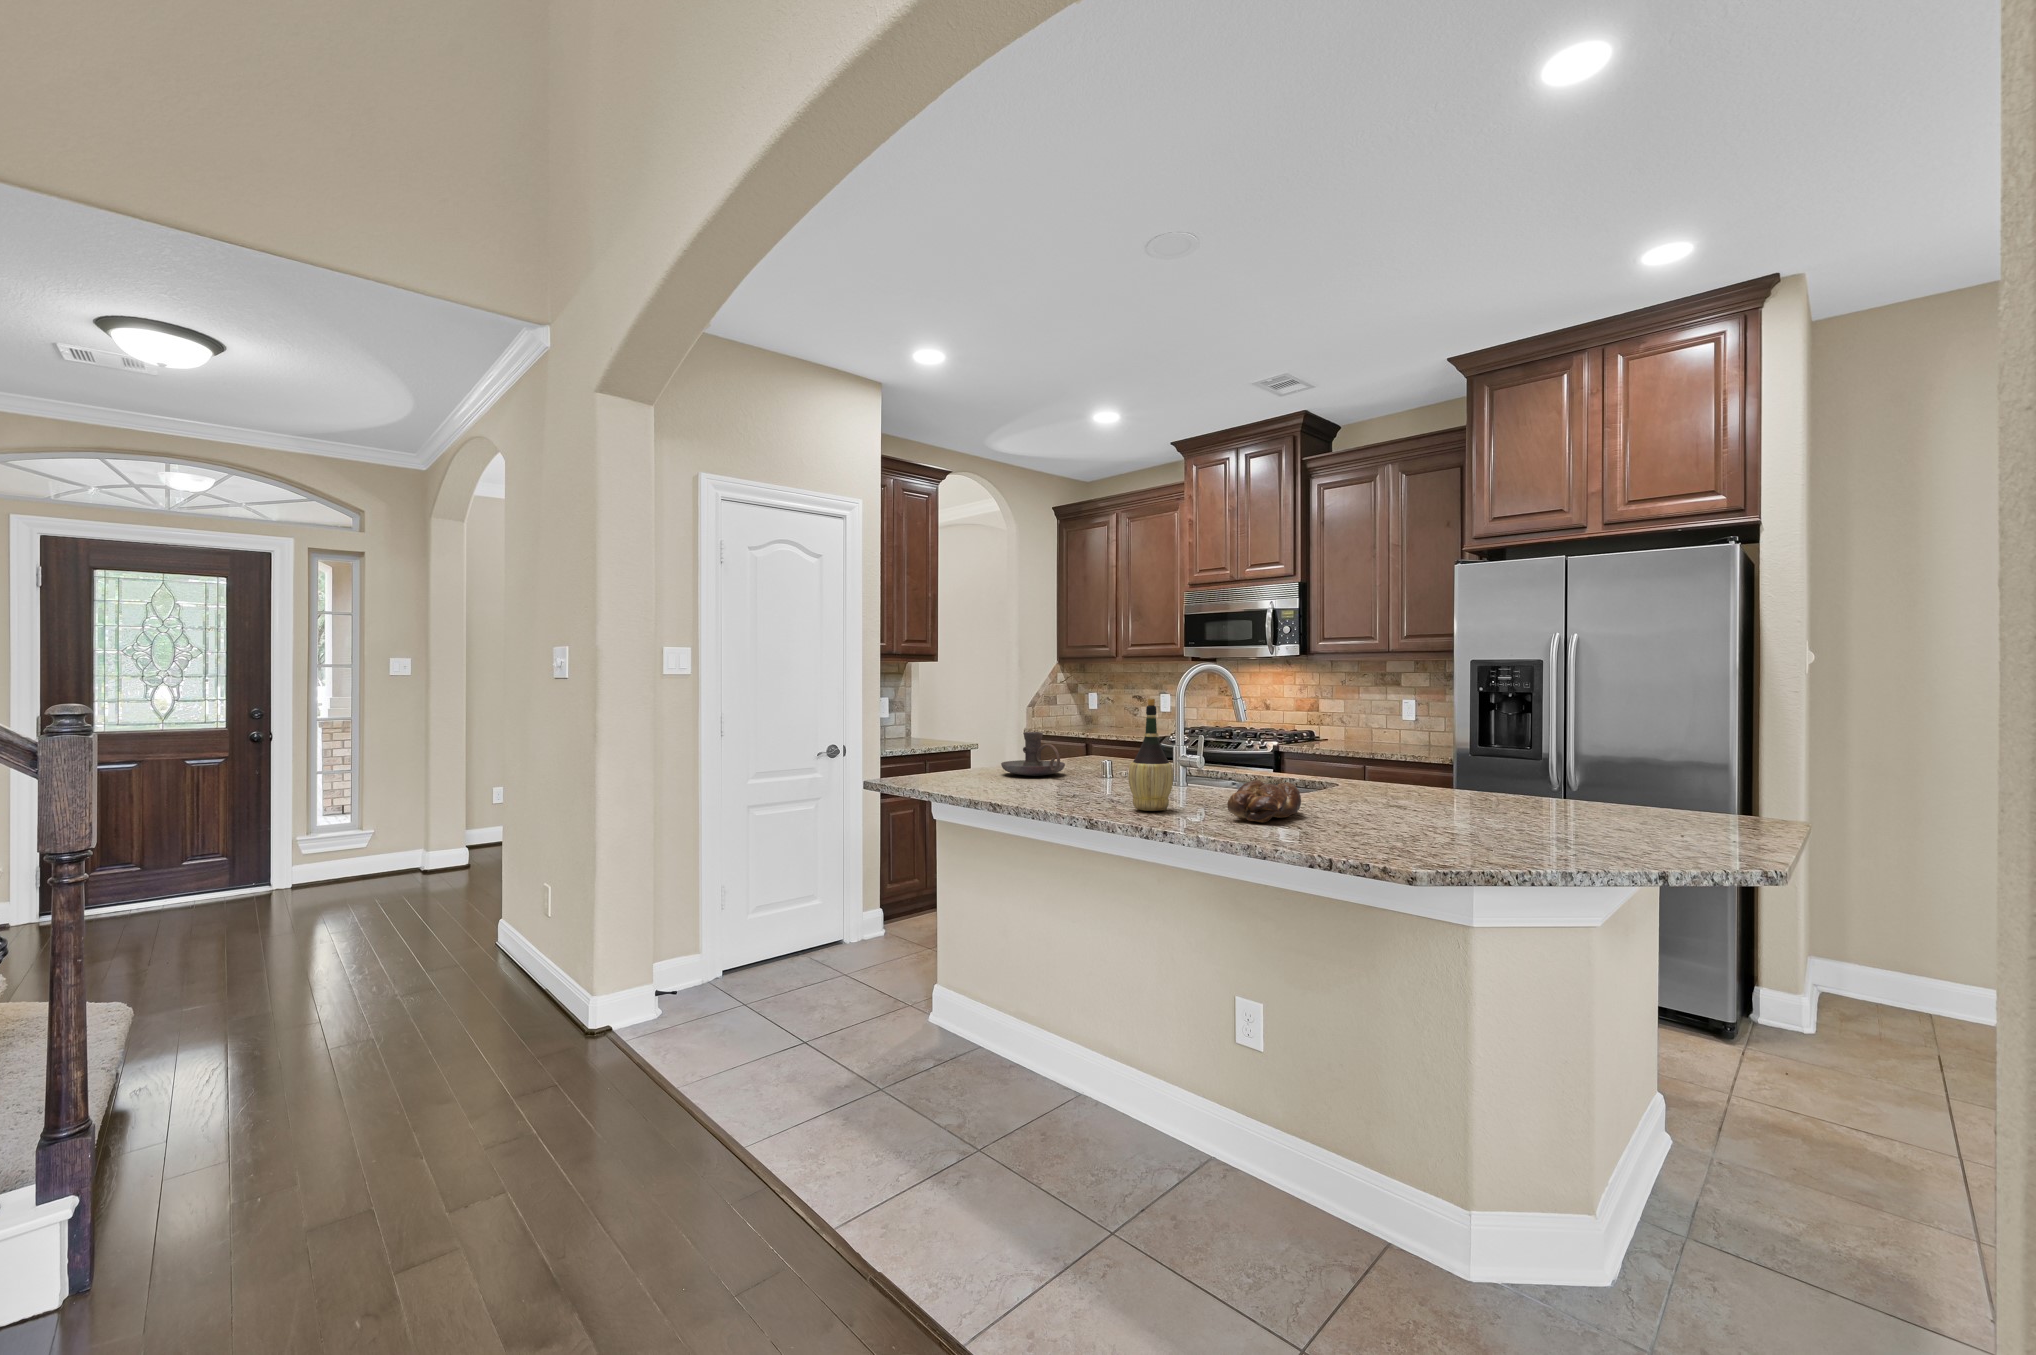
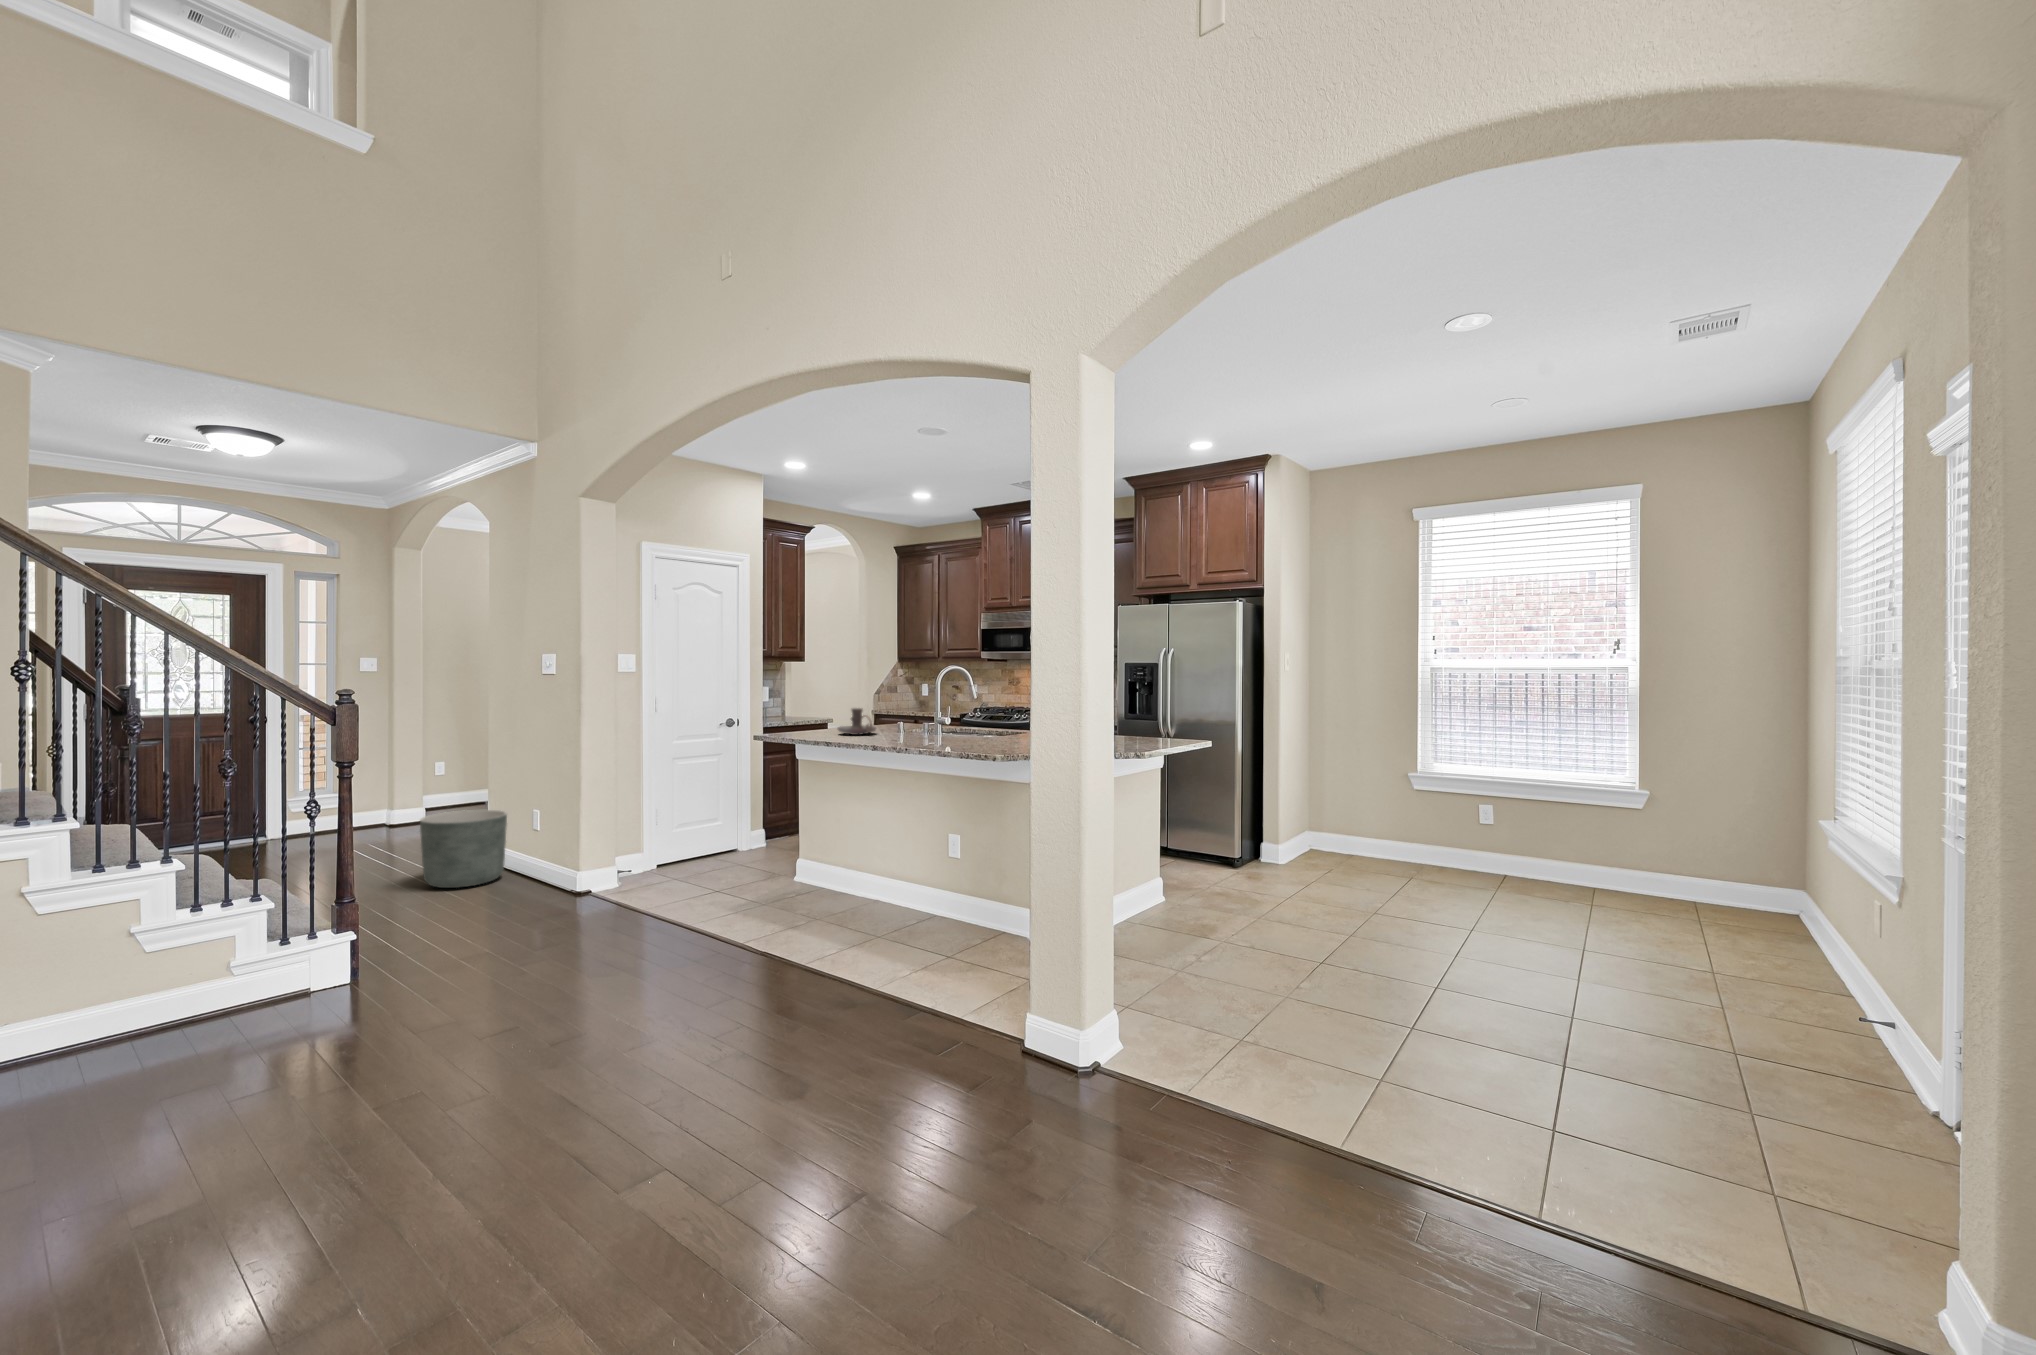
wine bottle: present [1128,698,1173,811] -> none [899,688,923,748]
bread loaf: present [1227,780,1301,822] -> none [946,731,988,752]
planter: none [390,875,517,997] -> present [420,810,507,888]

